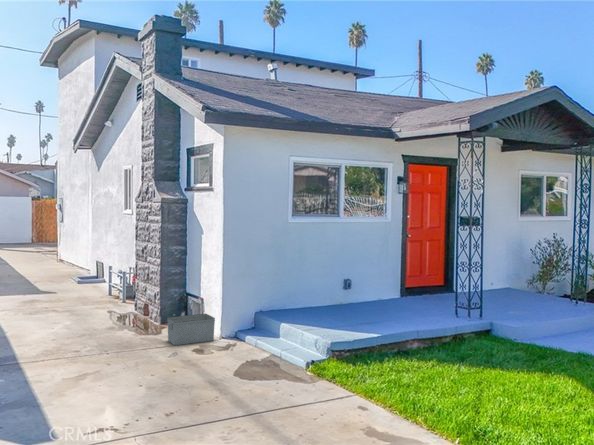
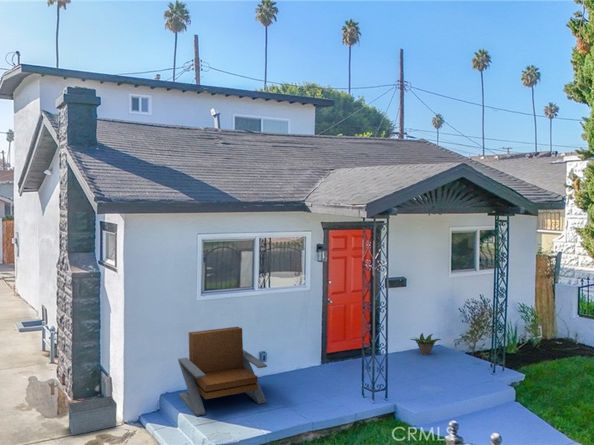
lounge chair: none [272,249,364,325] -> present [178,327,267,416]
decorative plant: none [485,274,519,294] -> present [411,333,441,354]

